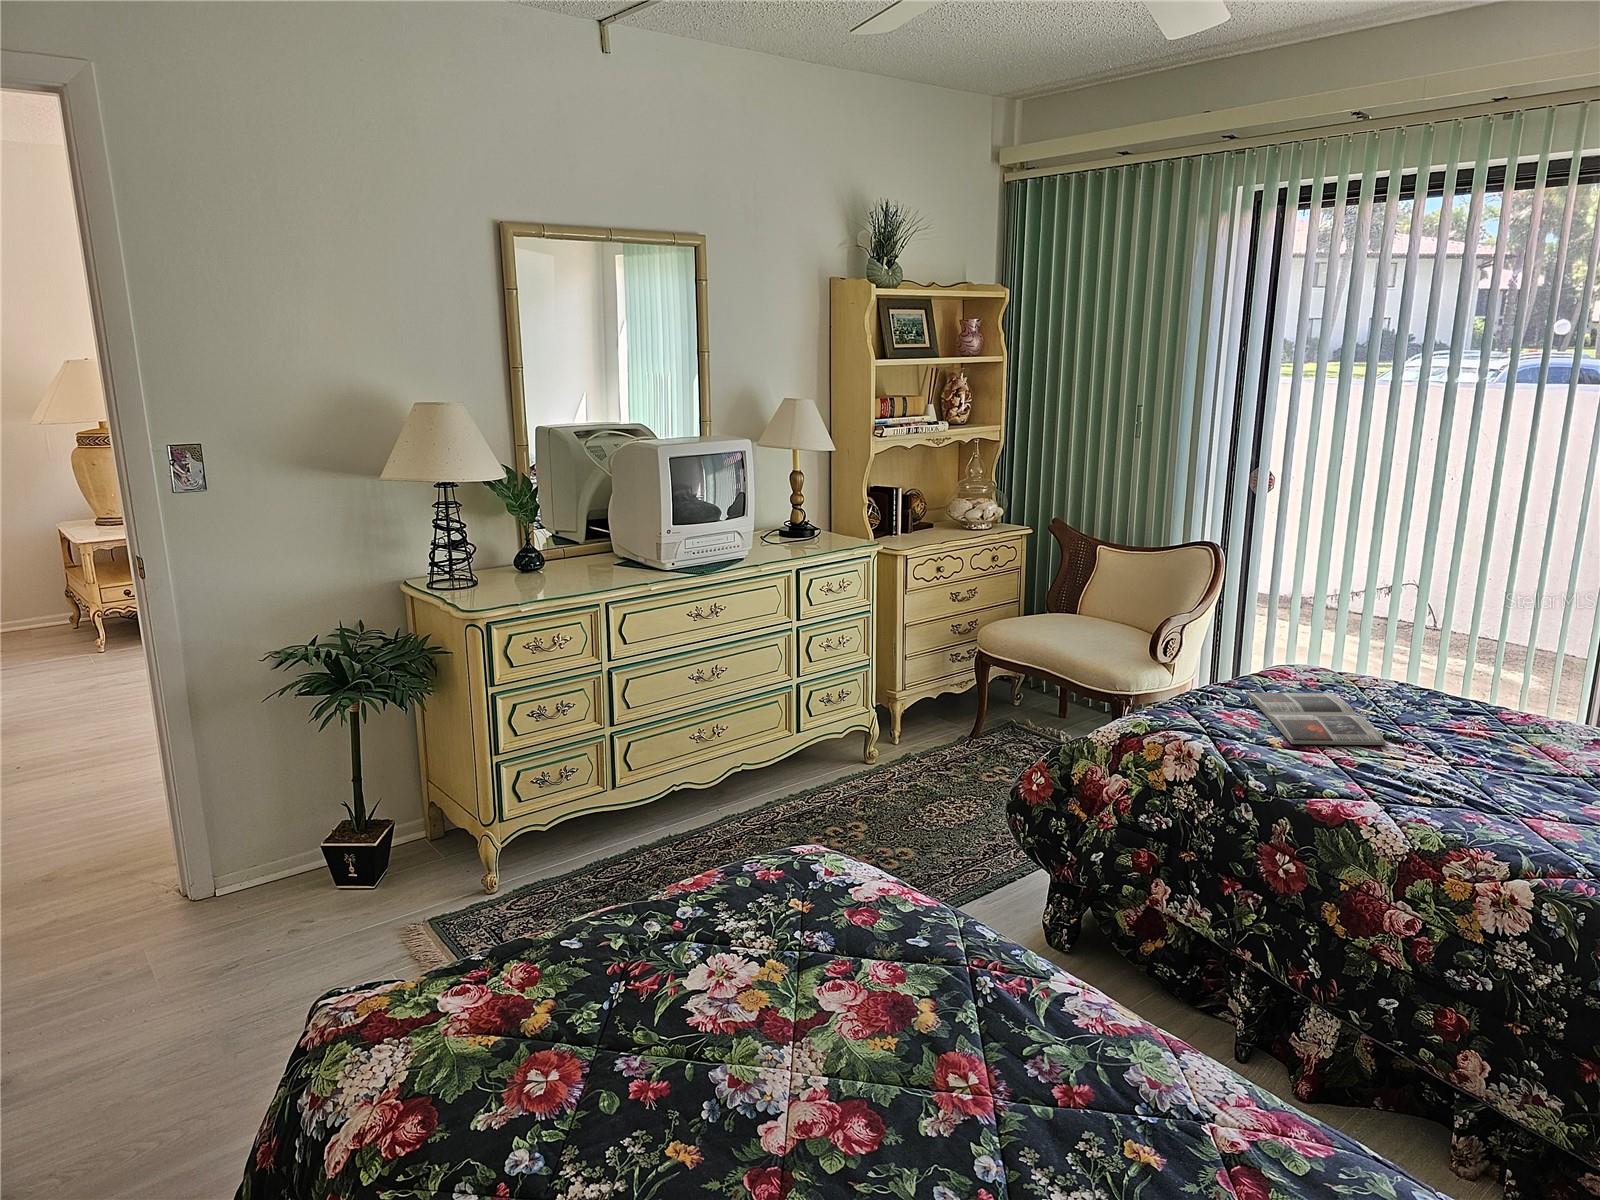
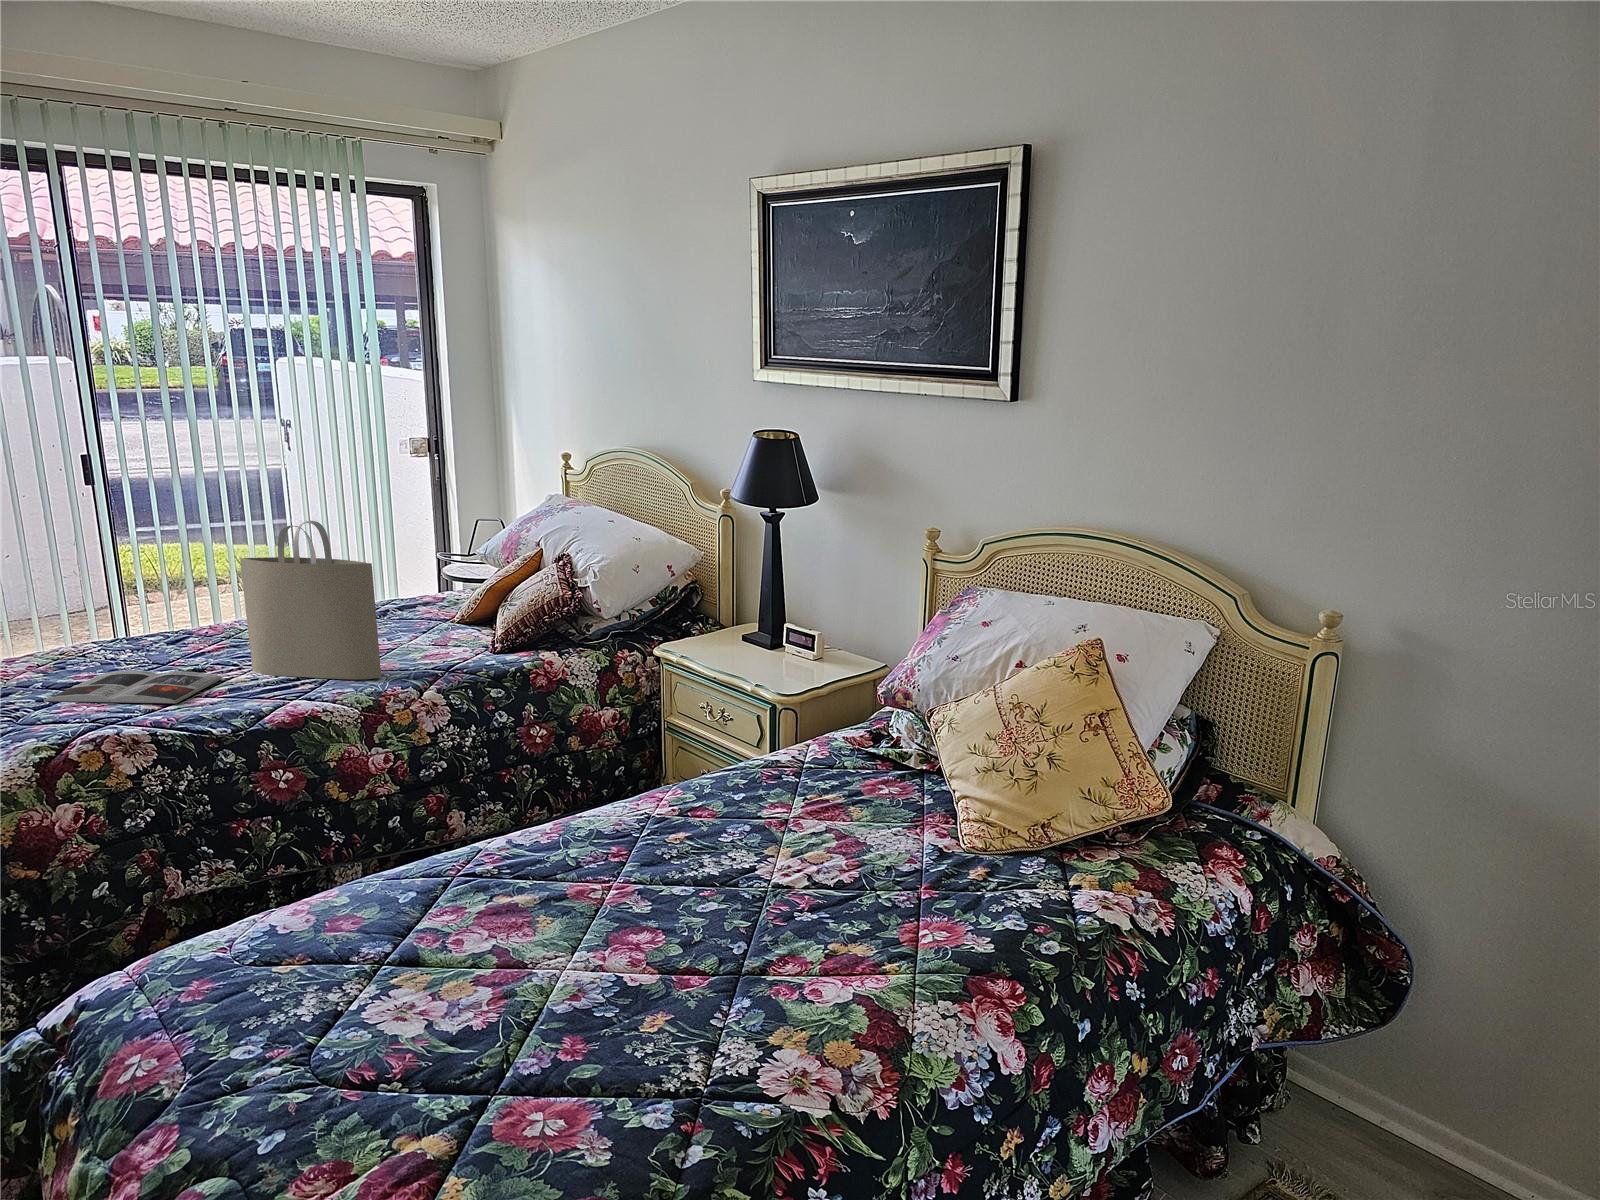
tote bag: none [1429,596,1530,831] -> present [240,521,381,679]

